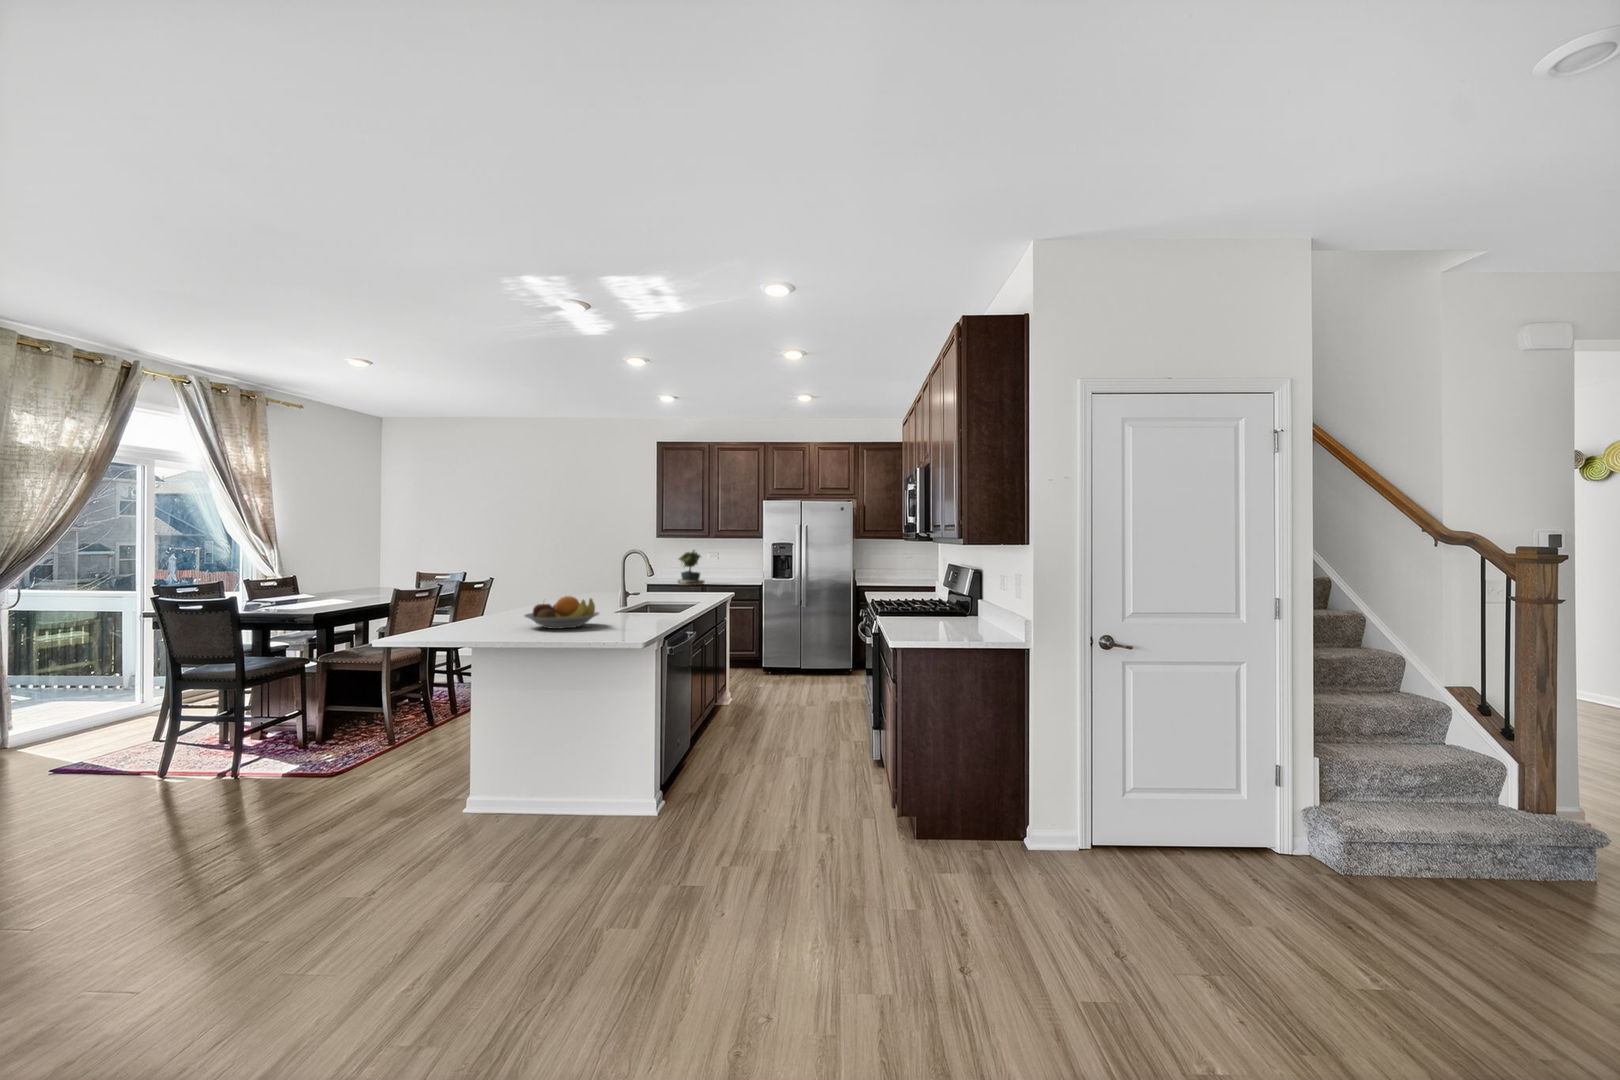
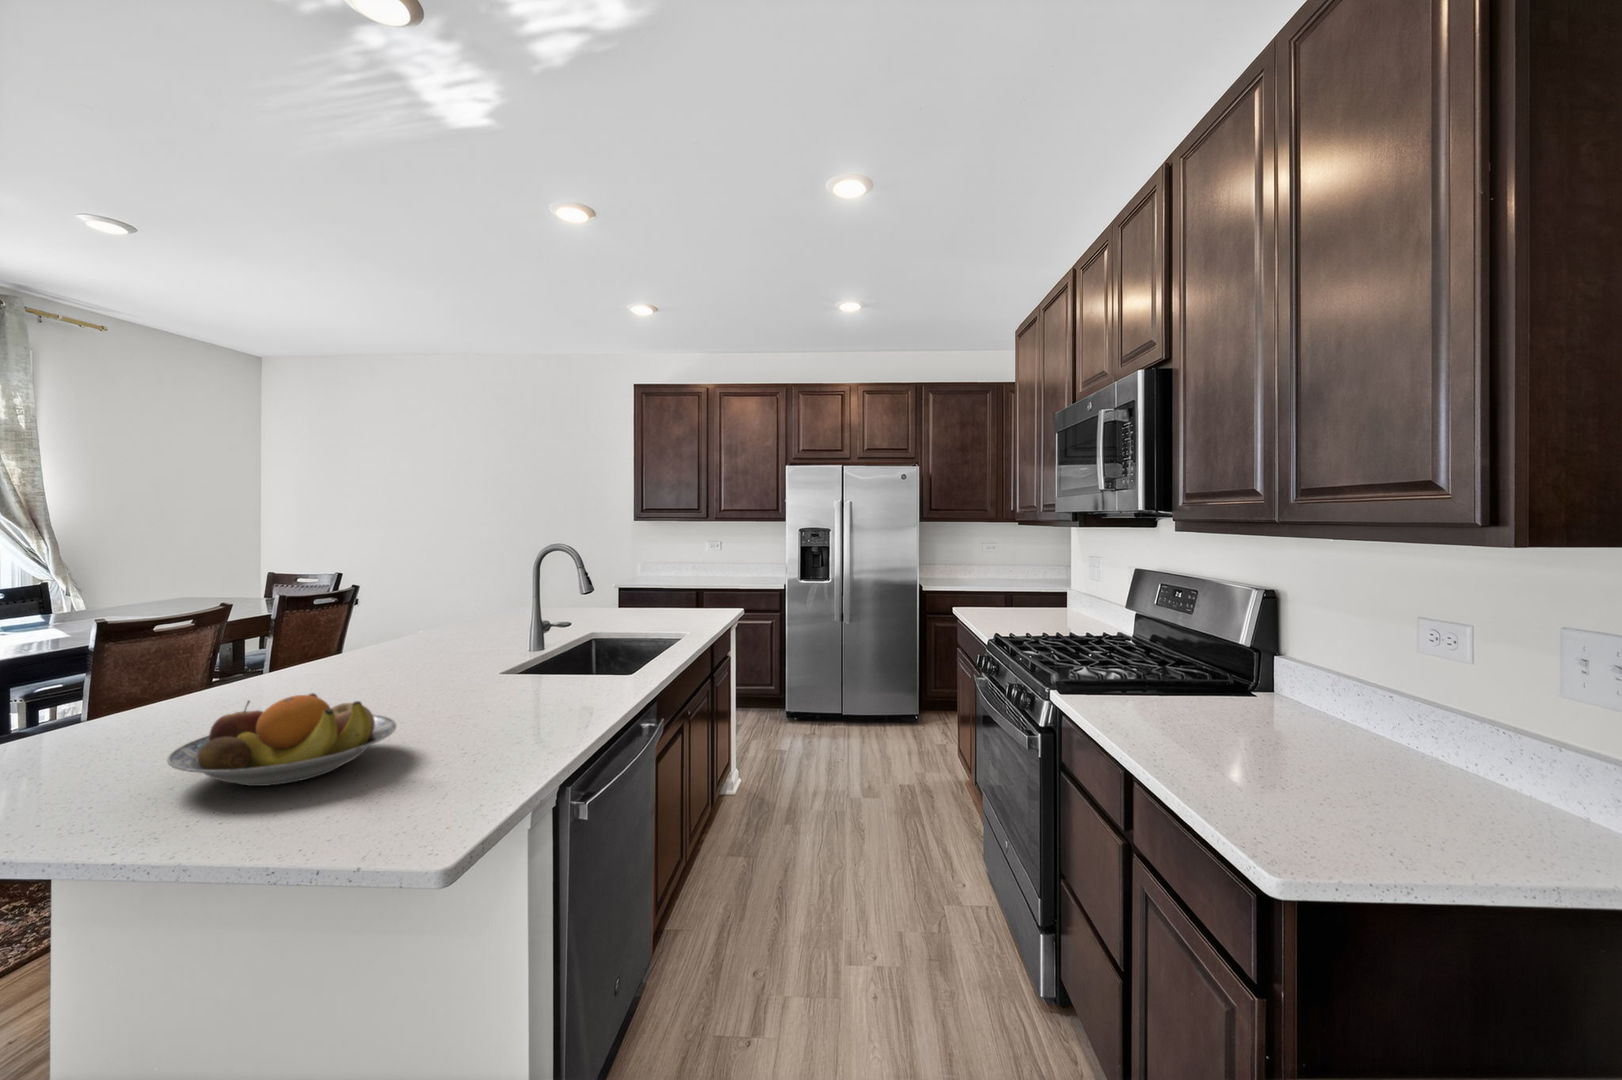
potted plant: present [677,550,705,585] -> none [651,538,703,591]

